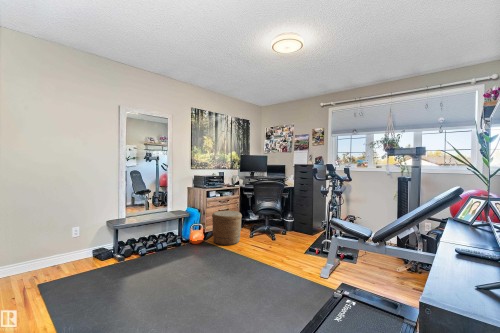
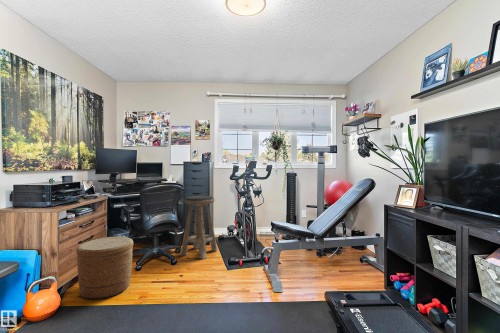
stool: none [283,192,313,242] -> present [181,196,217,259]

